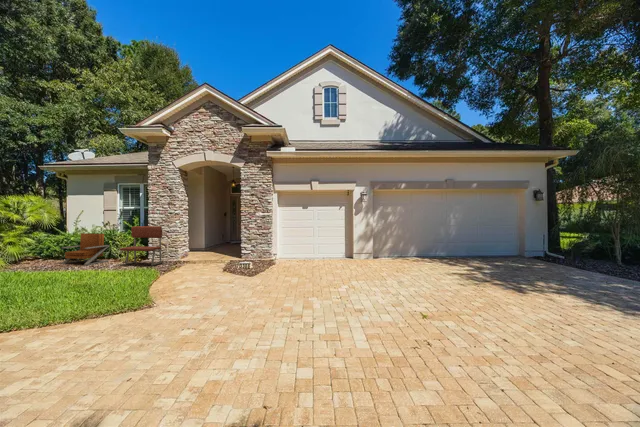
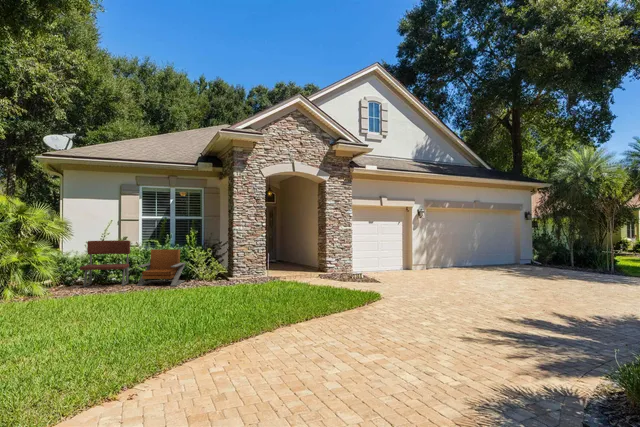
bench: present [120,226,162,265] -> present [80,240,130,287]

